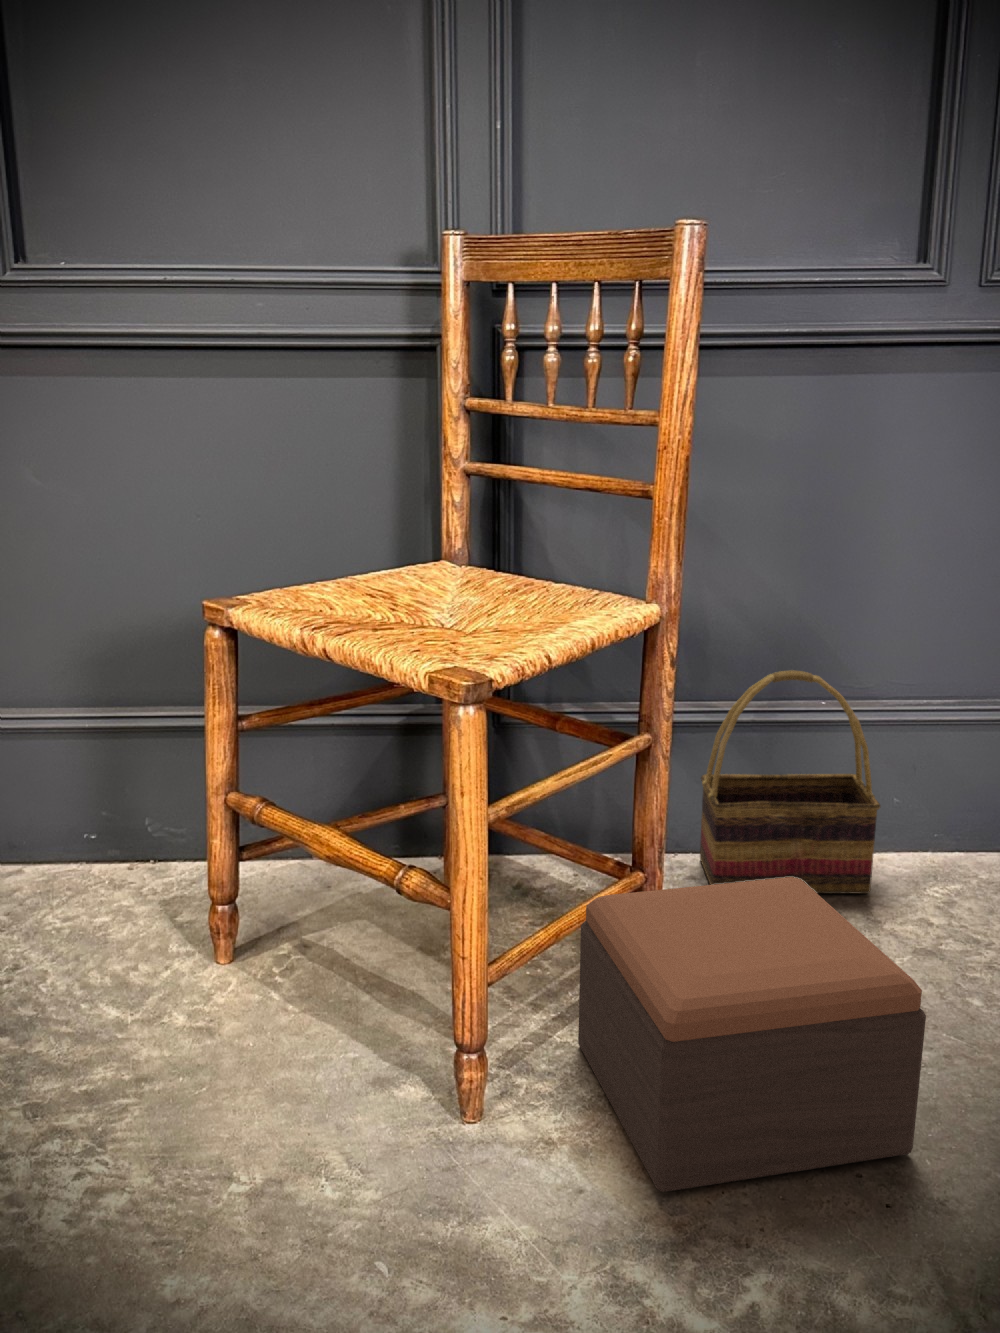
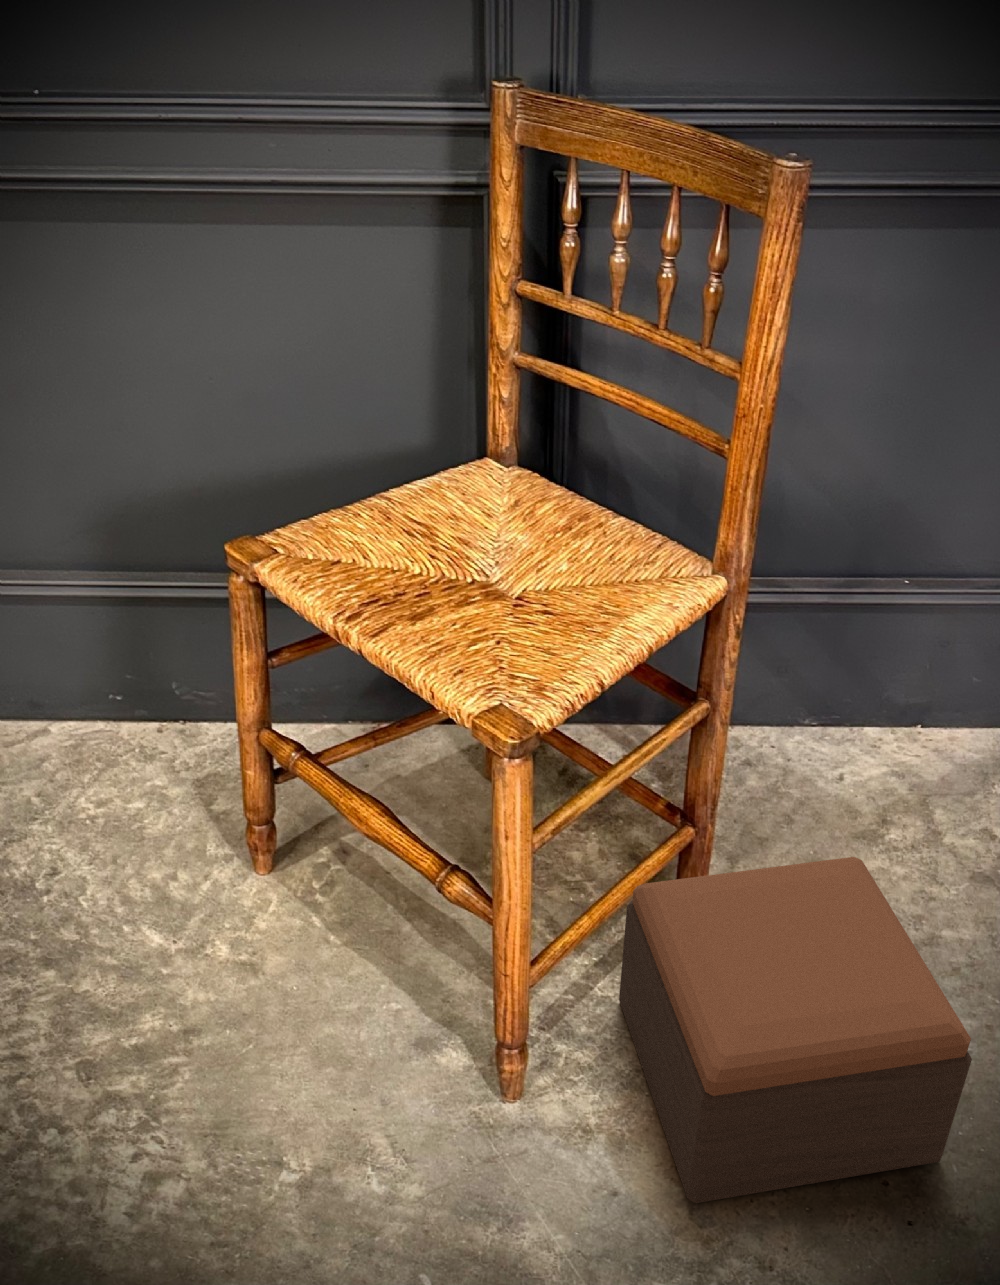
basket: present [700,670,880,893] -> none [757,566,956,792]

